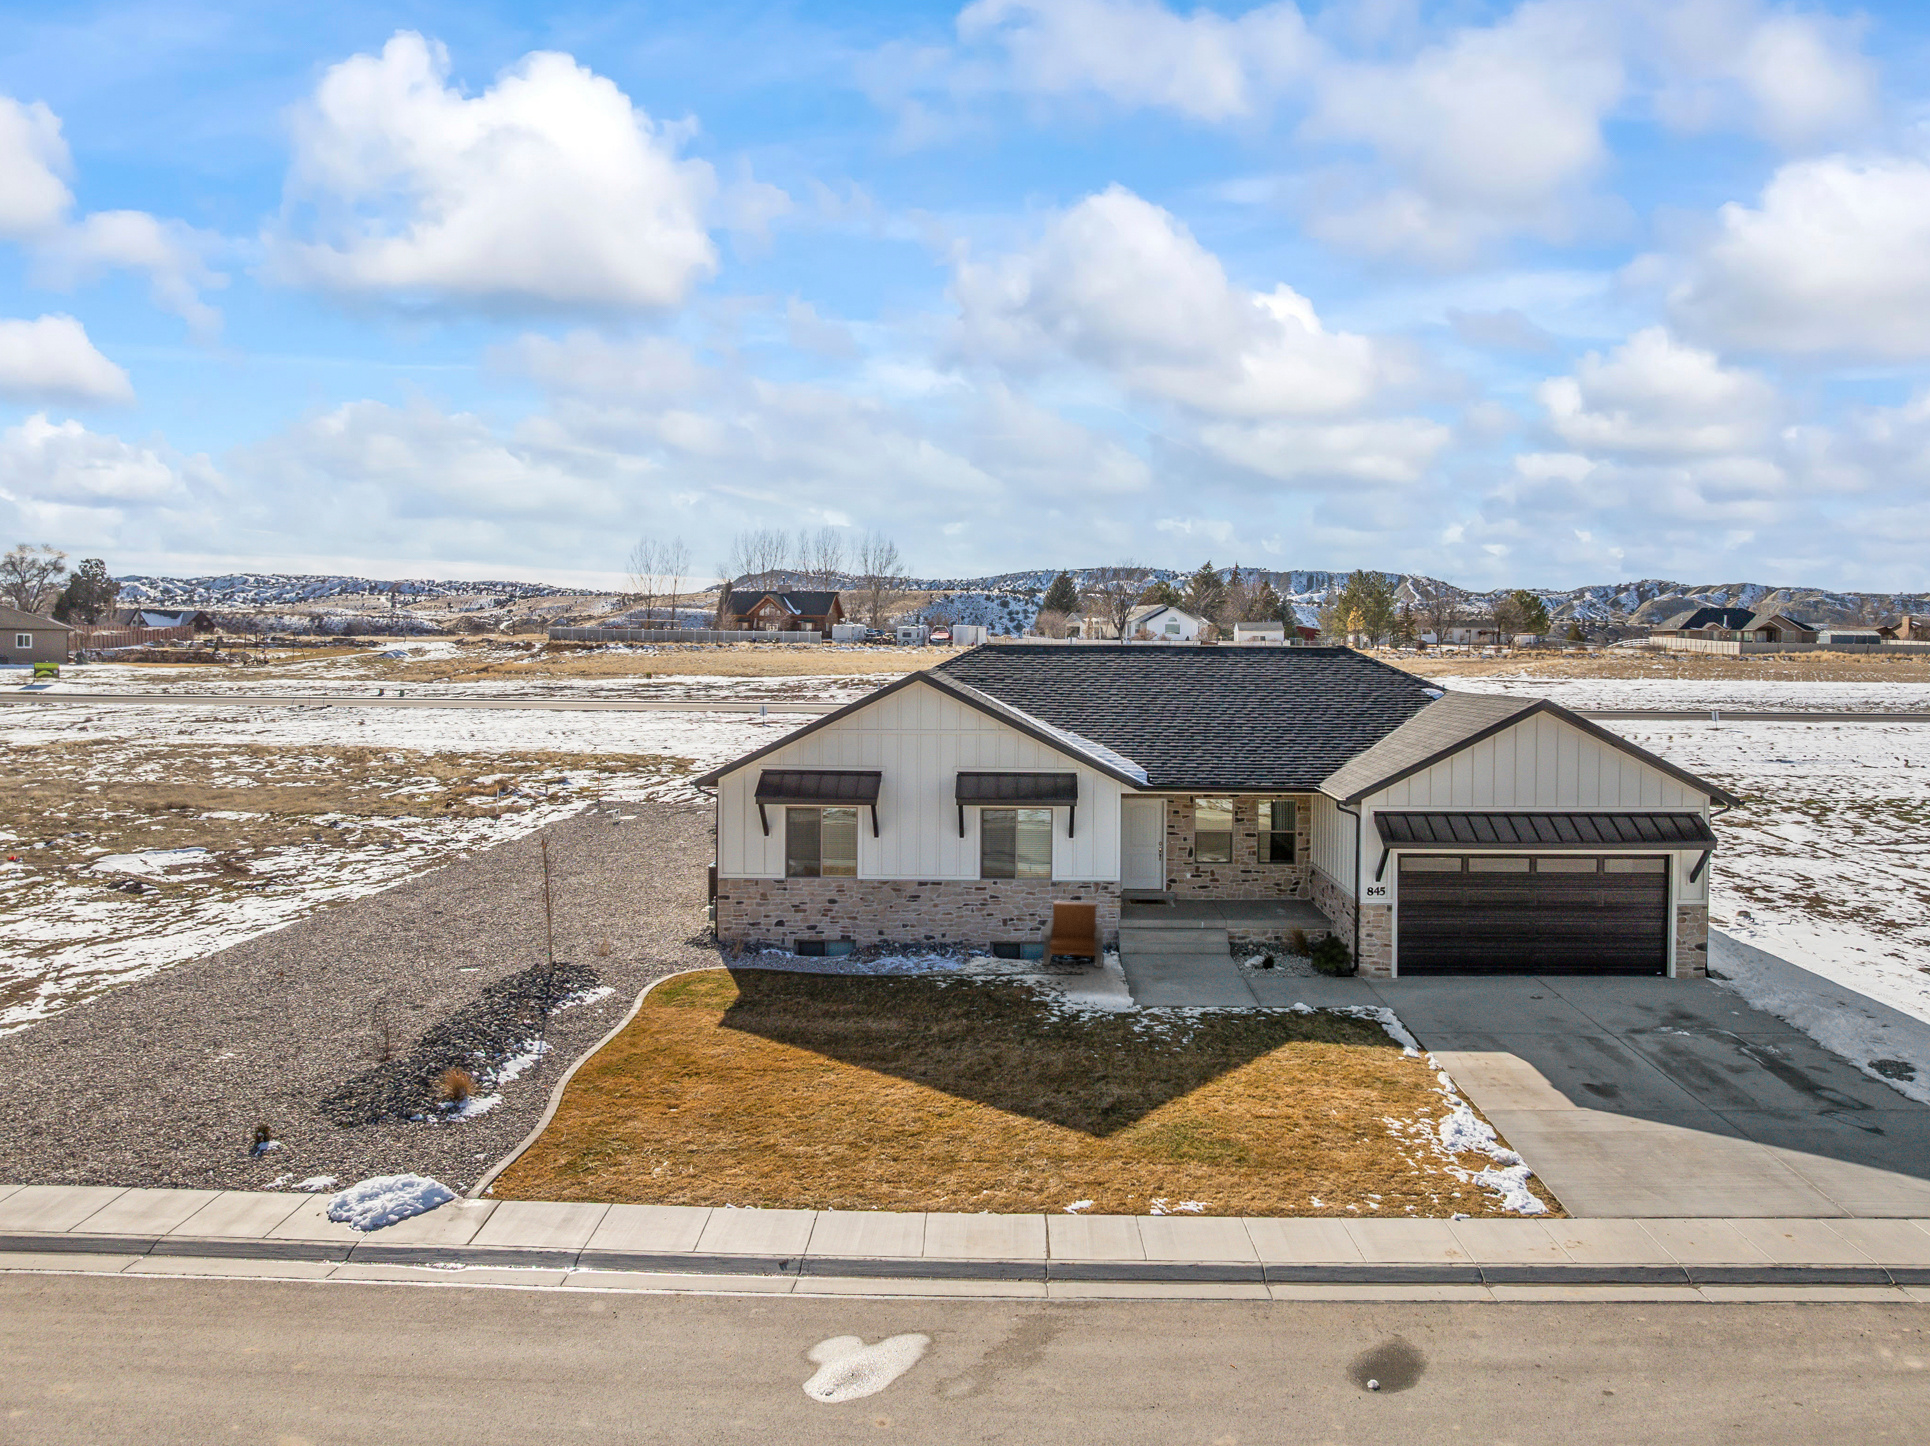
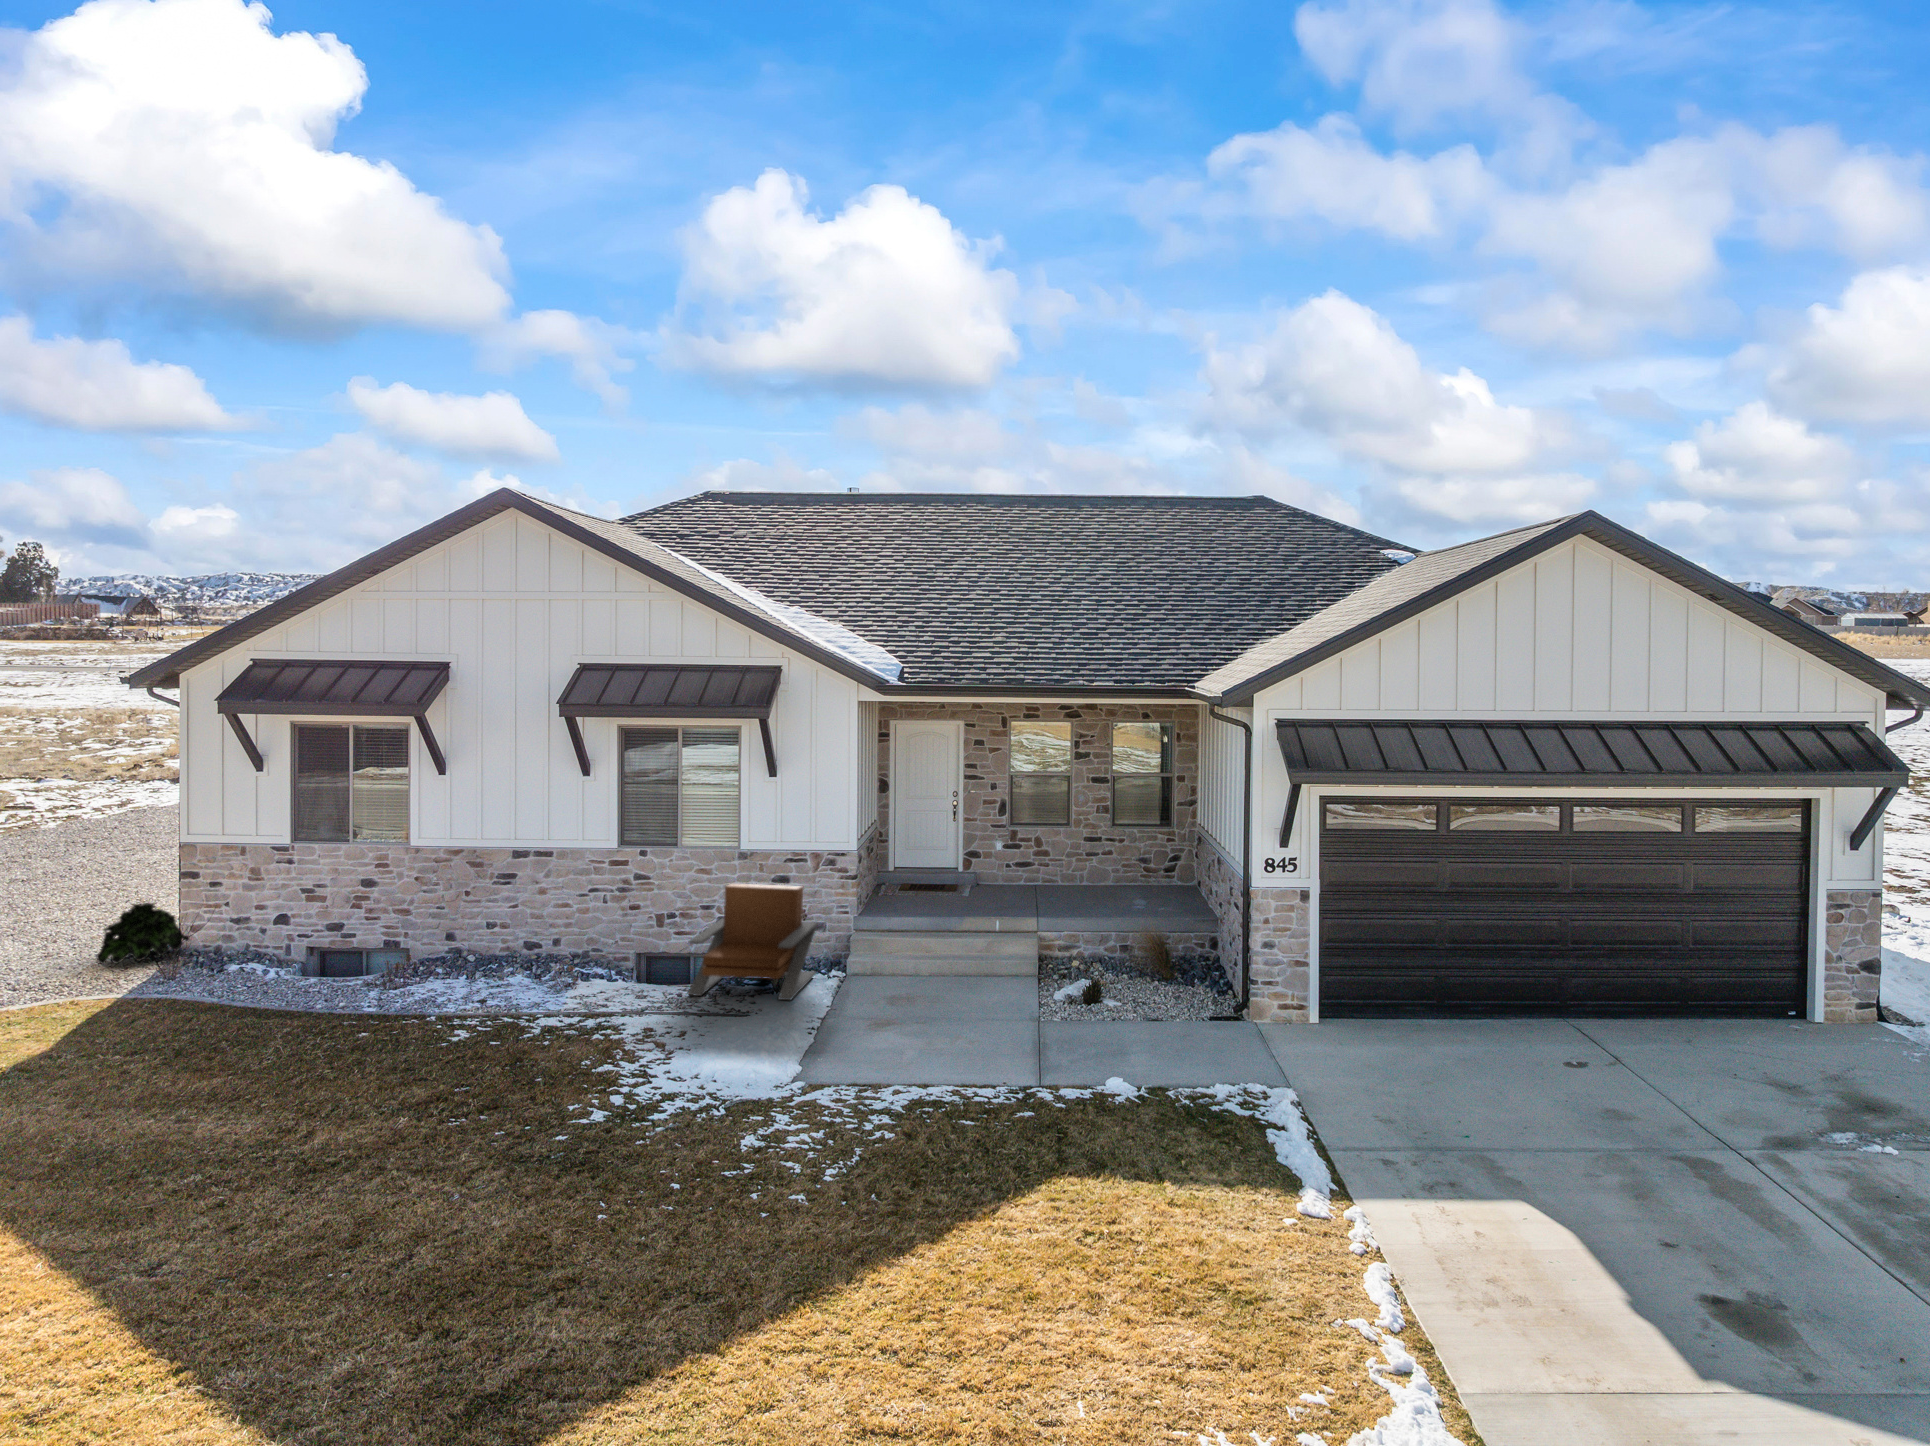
potted plant: present [1311,936,1356,972] -> present [96,903,189,964]

